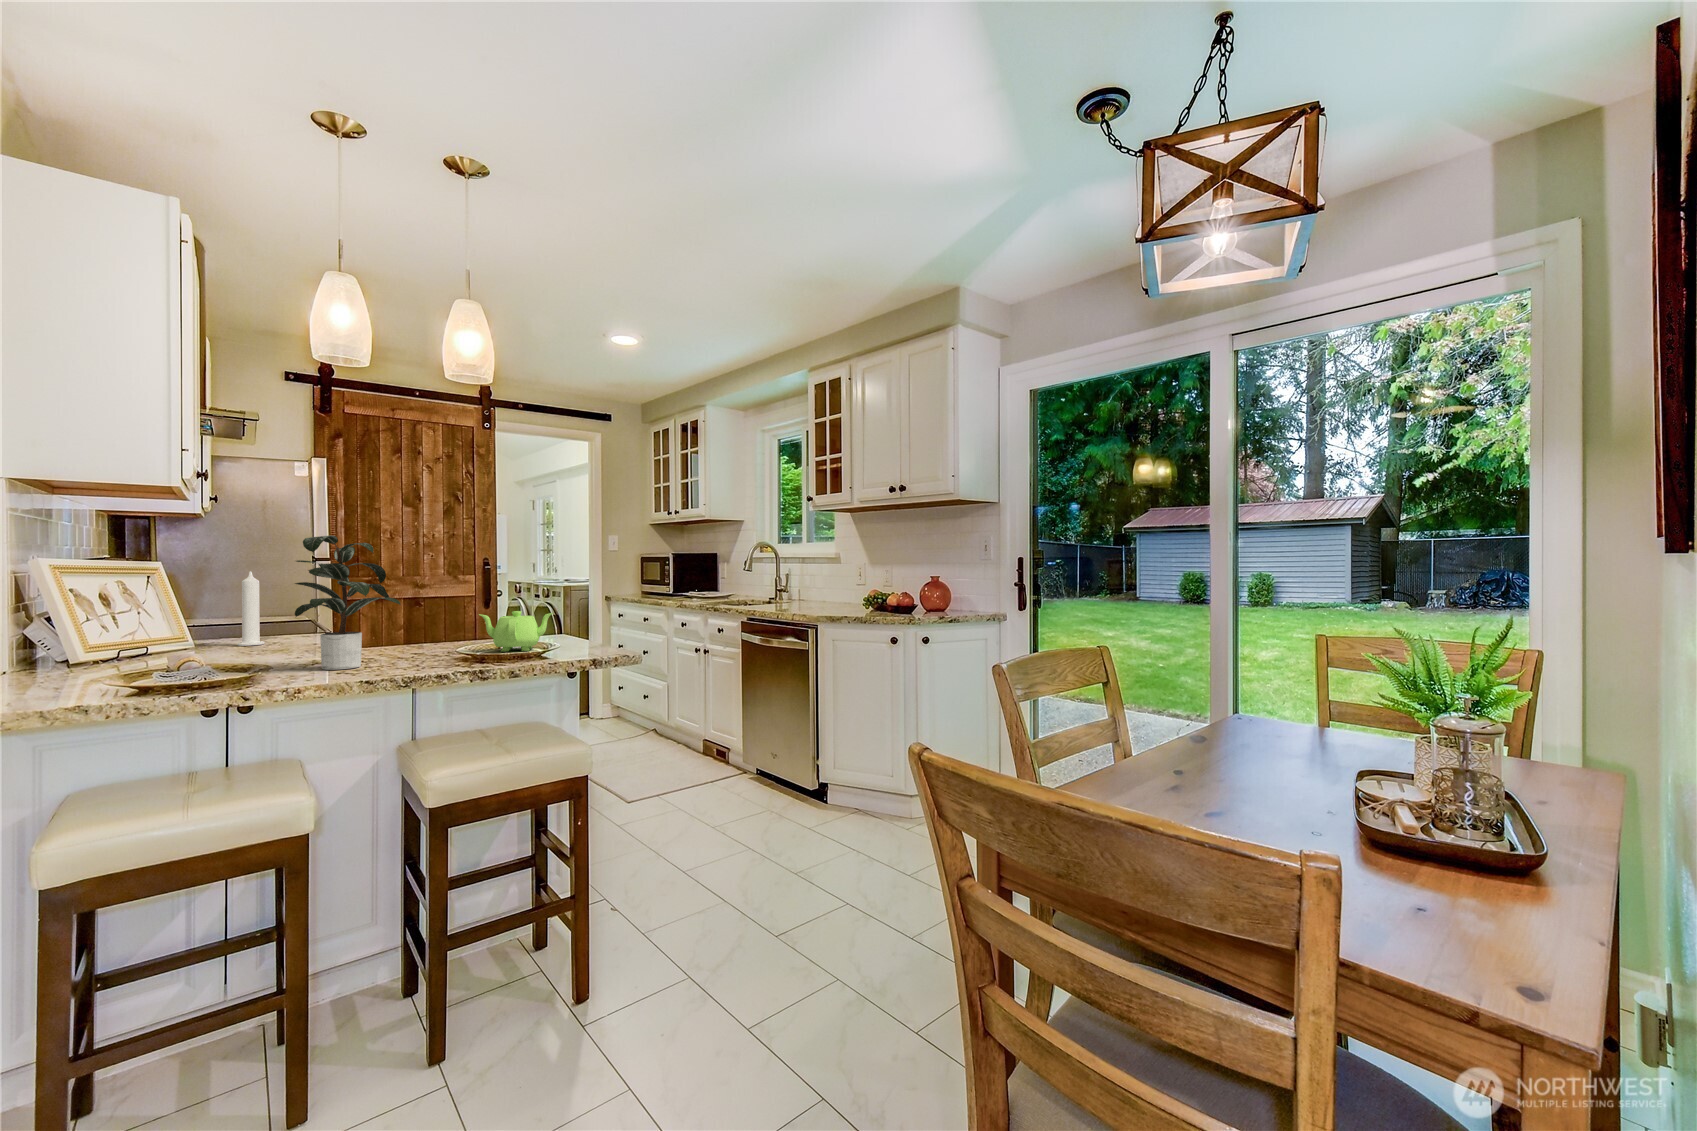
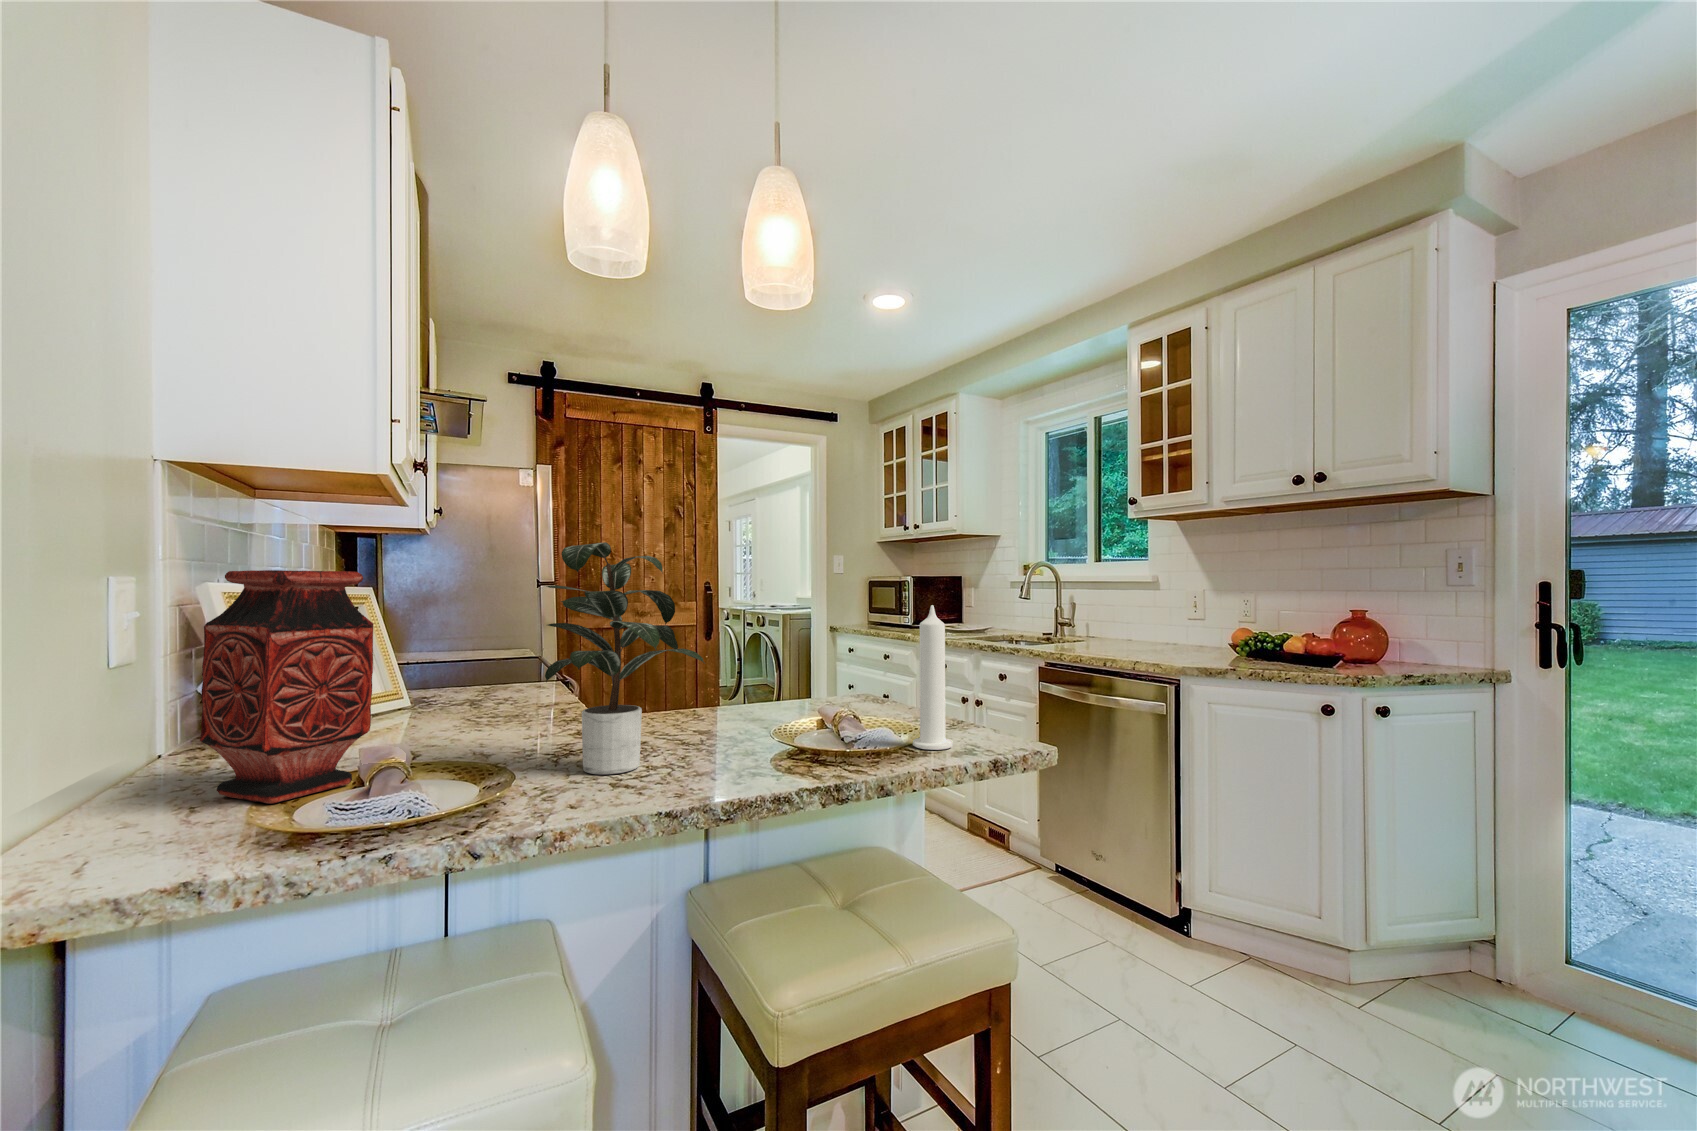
vase: none [57,552,175,685] -> present [200,570,373,803]
candle: present [237,571,265,646] -> present [913,605,953,750]
teapot: present [479,611,553,652] -> none [787,666,896,733]

